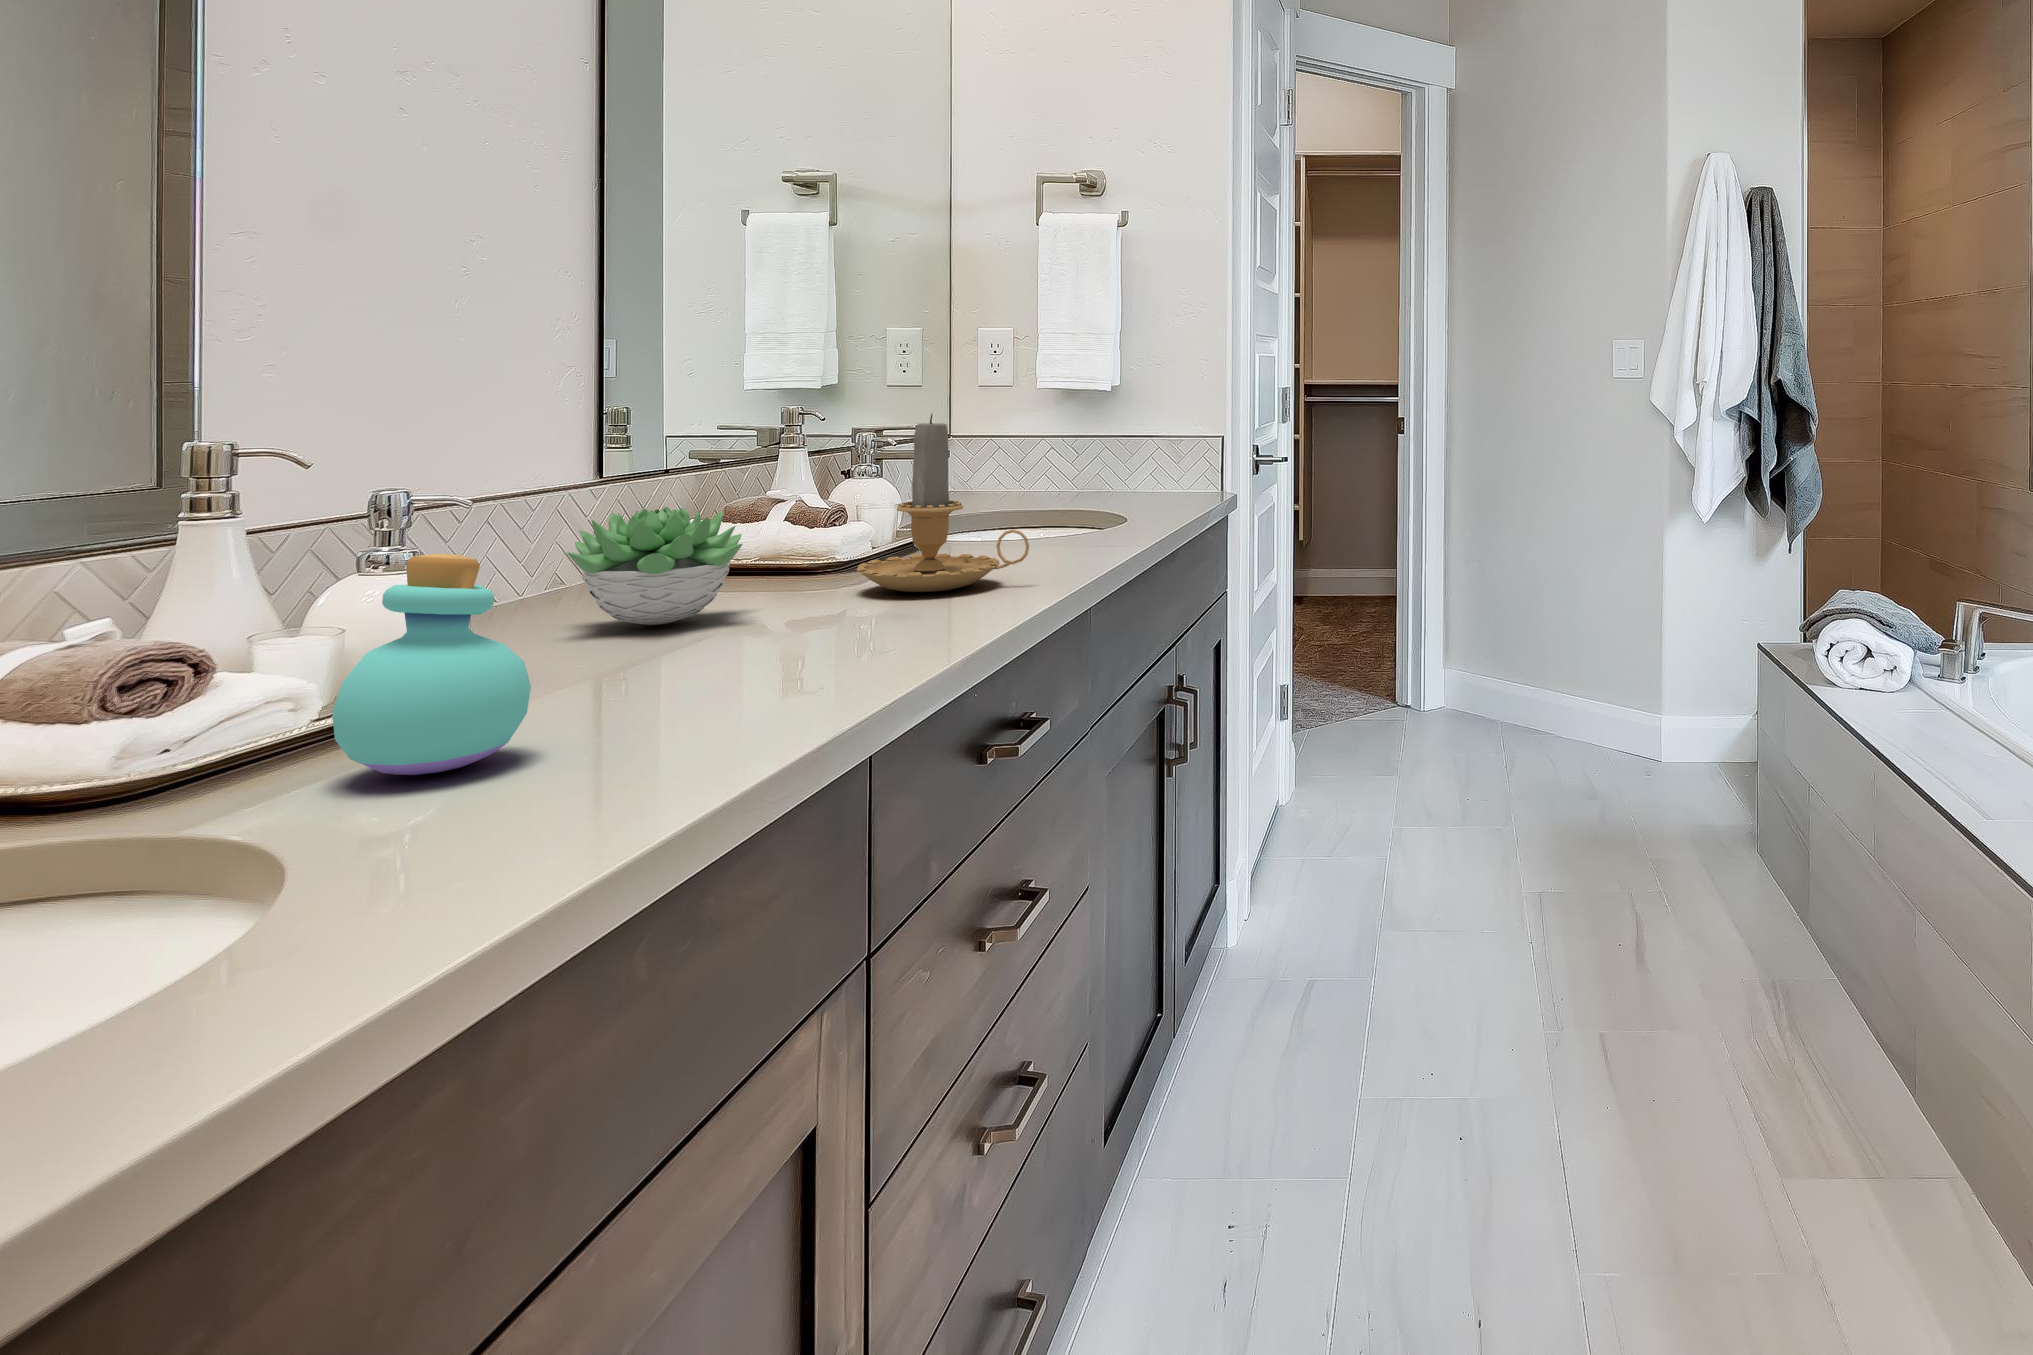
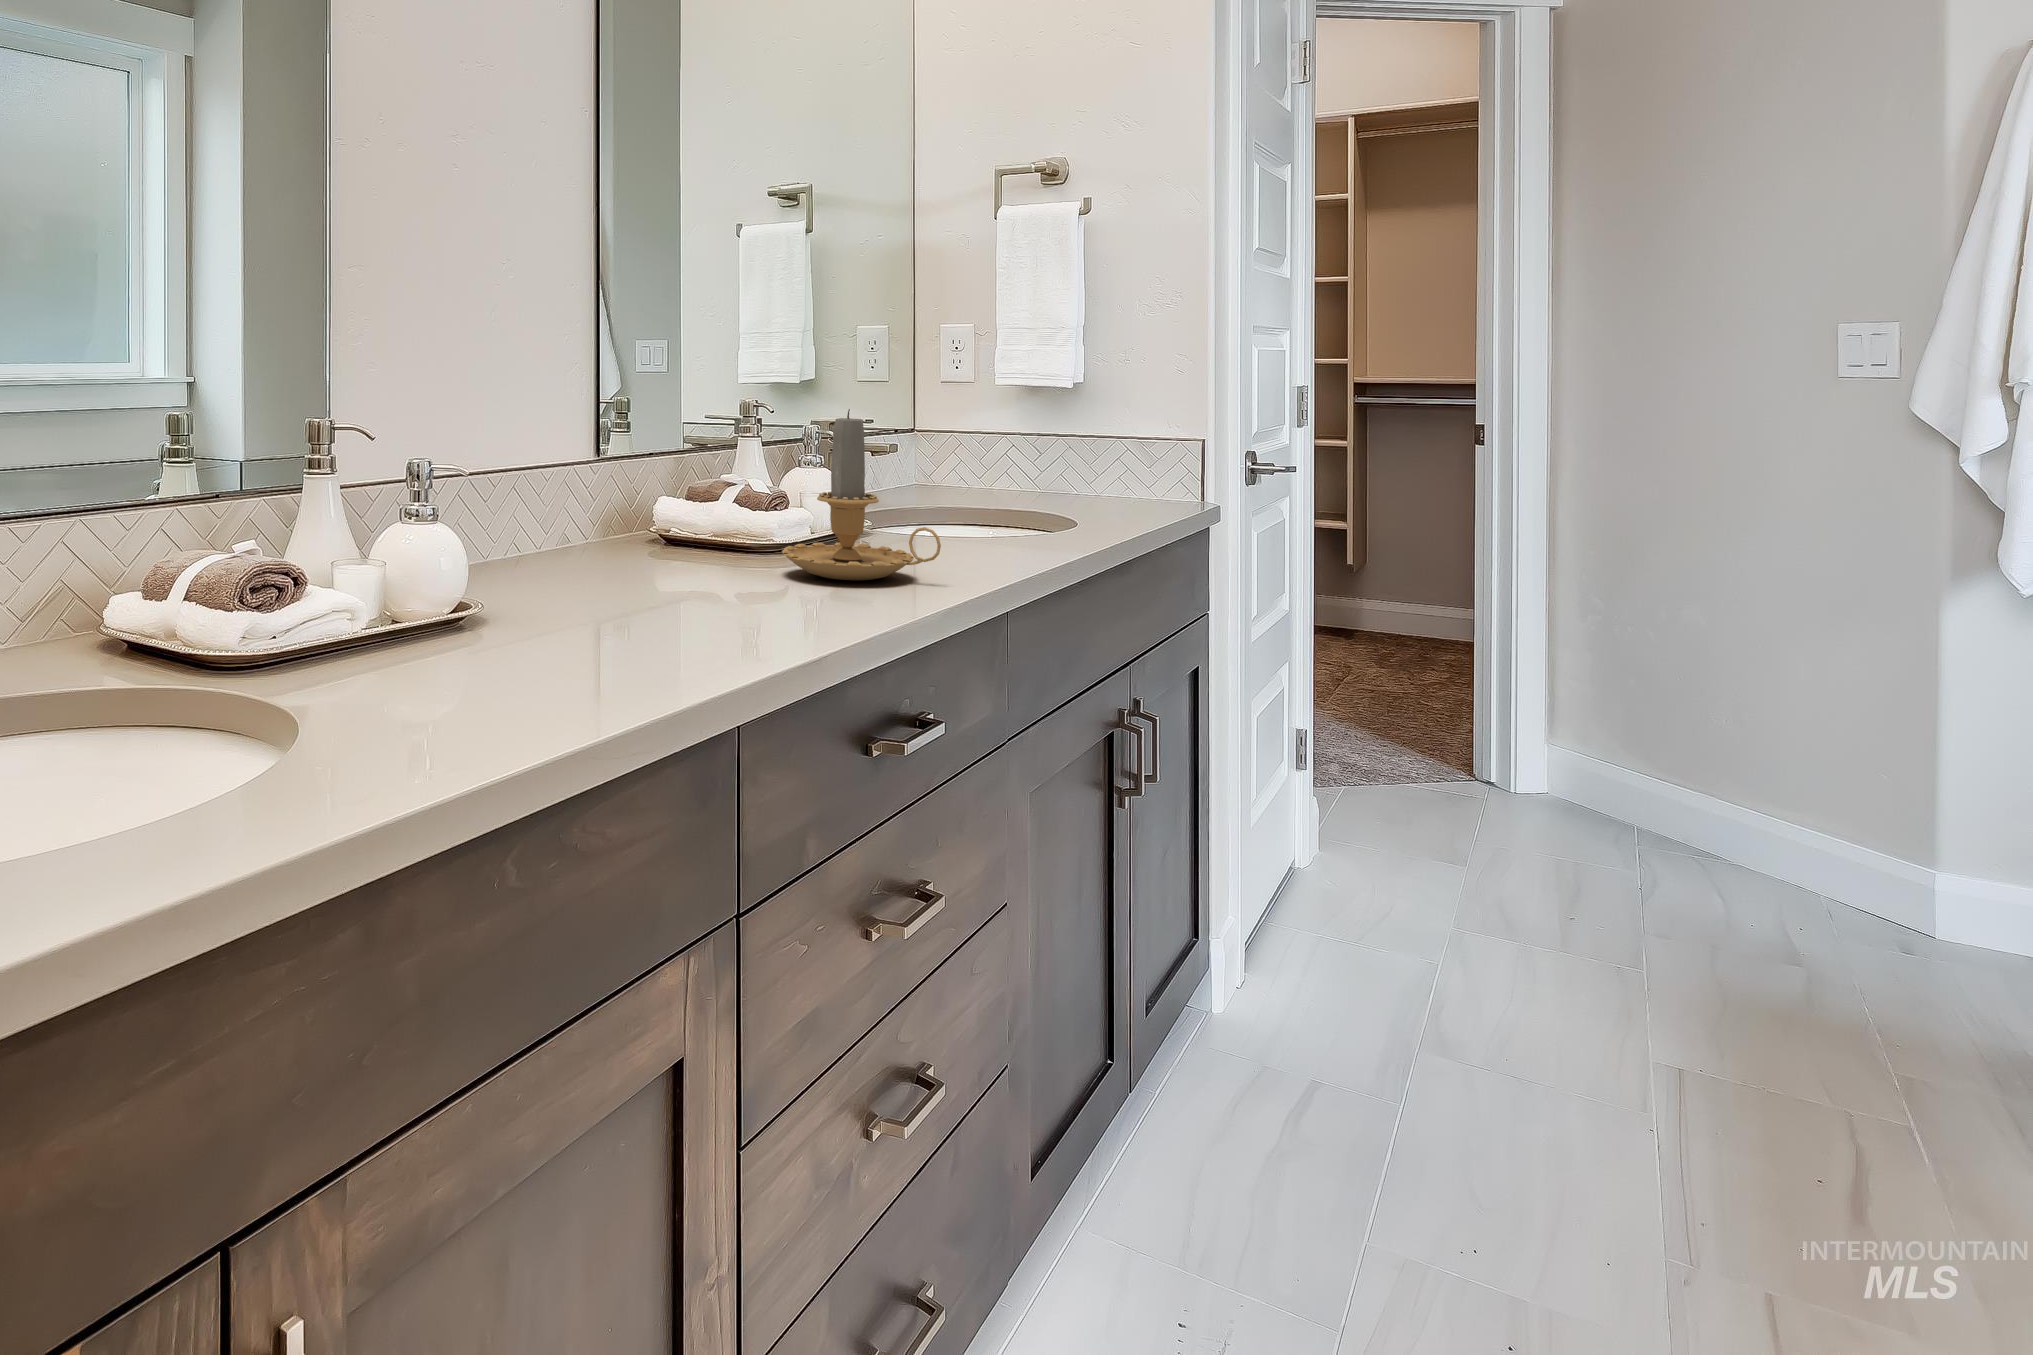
succulent plant: present [567,507,742,625] -> none [552,484,684,582]
perfume bottle: present [332,554,531,775] -> none [356,513,479,682]

